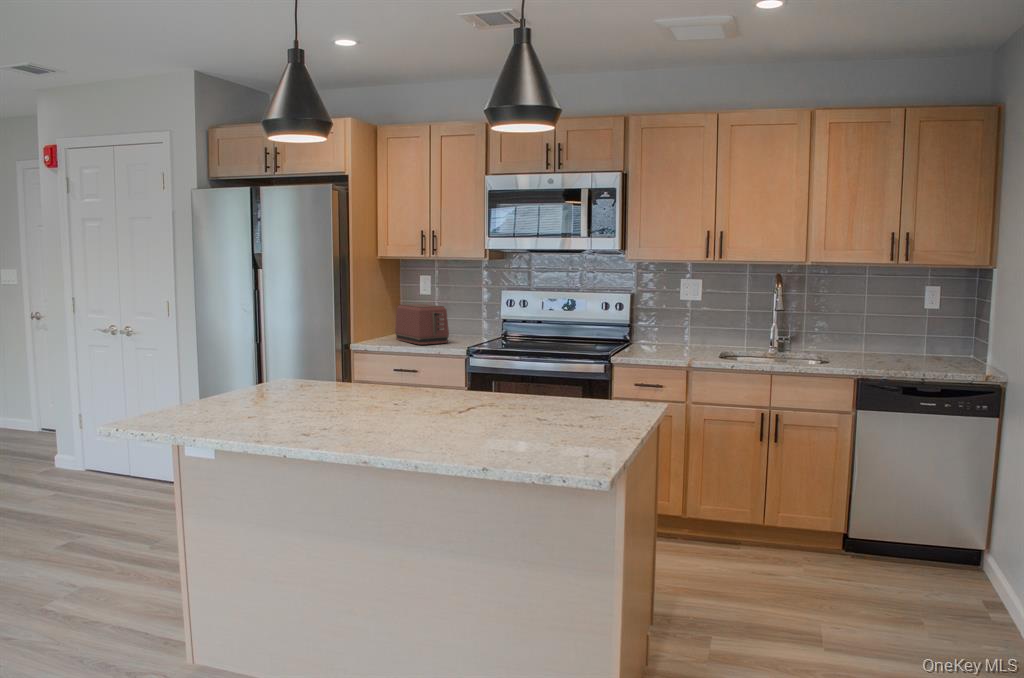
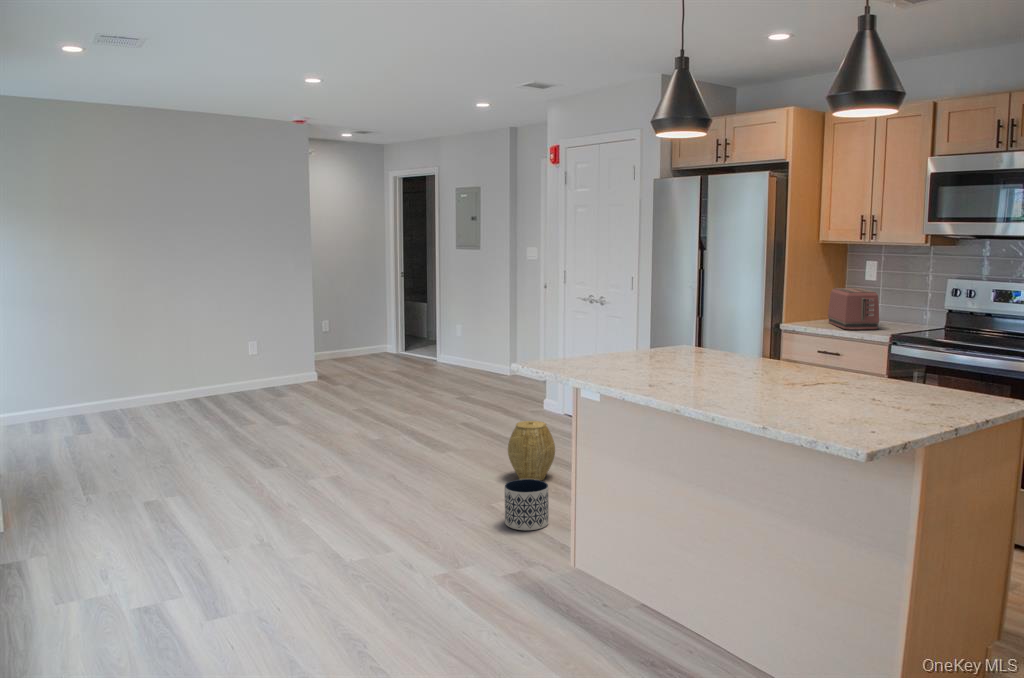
woven basket: none [21,487,92,569] -> present [508,421,555,480]
planter: none [32,569,104,646] -> present [505,479,549,531]

